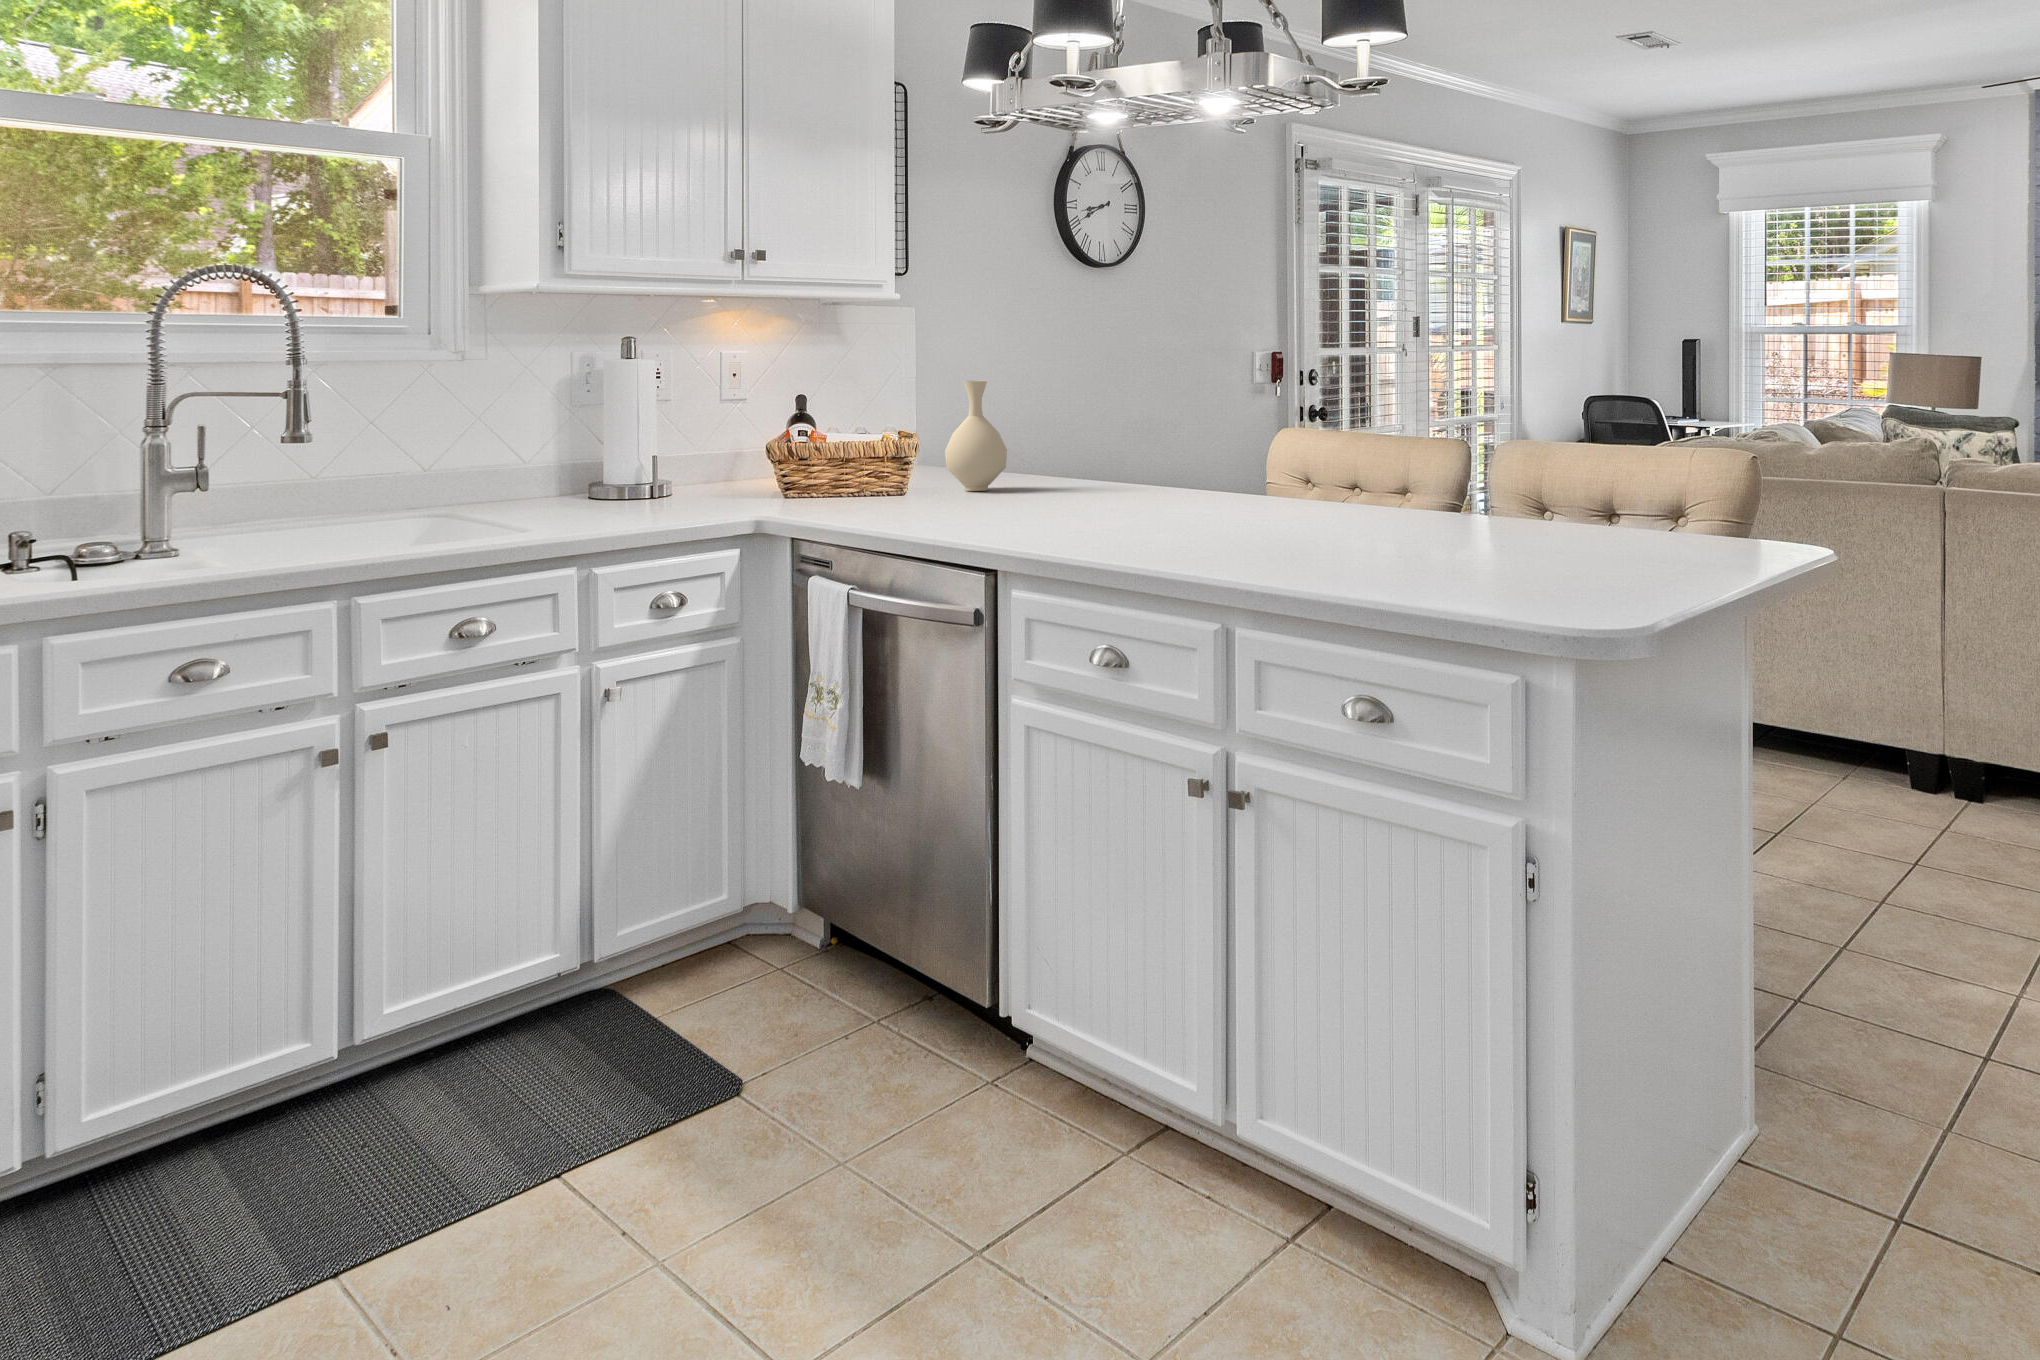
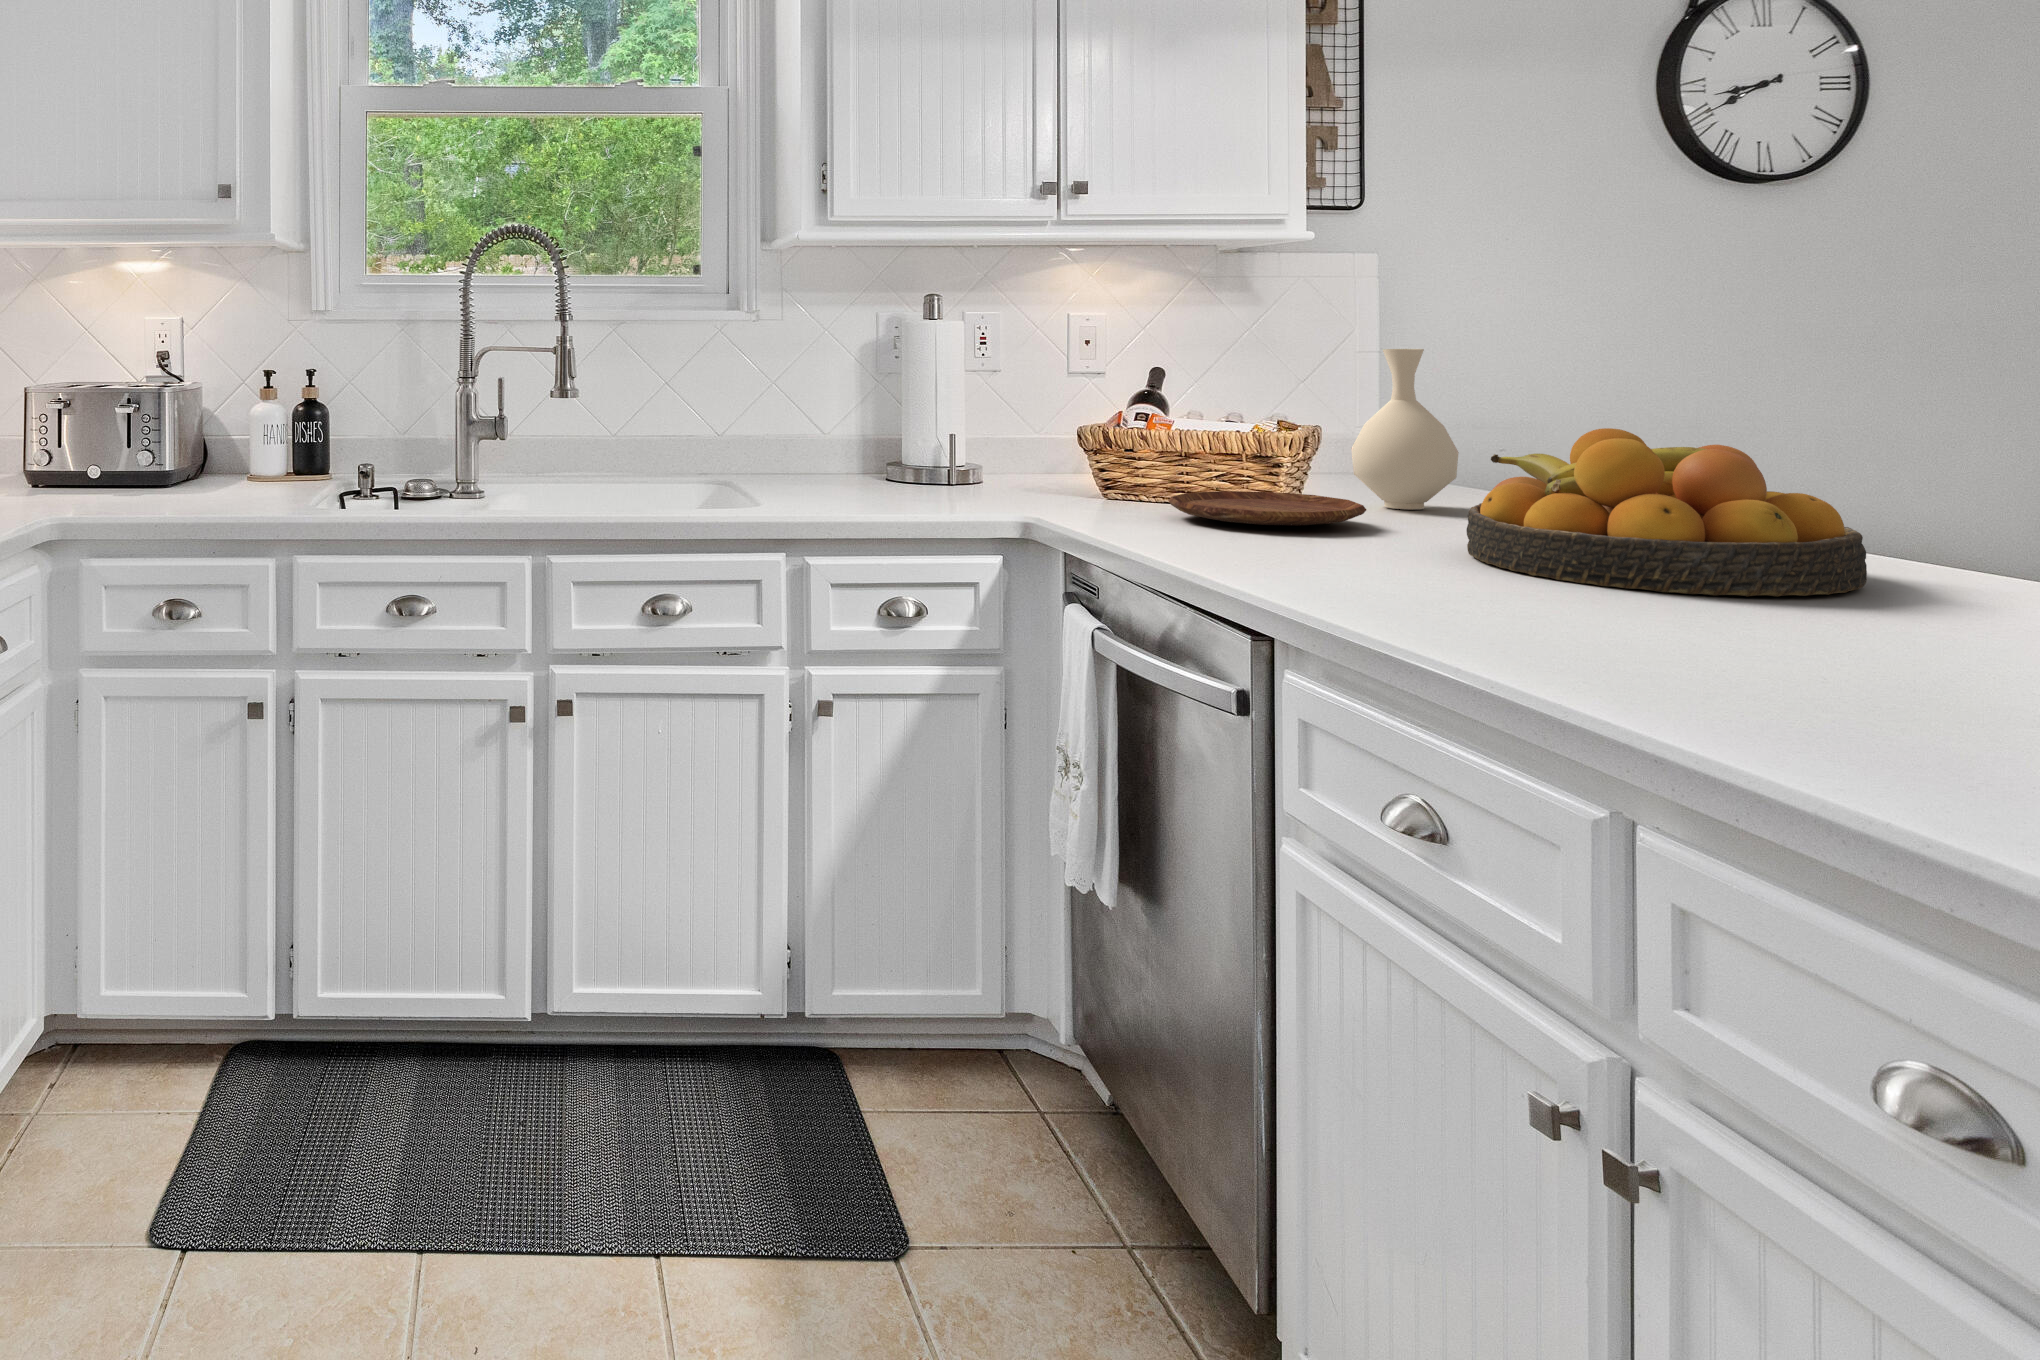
fruit bowl: none [1048,429,1222,519] -> present [1466,428,1867,596]
tray: none [856,485,978,507] -> present [1169,491,1366,526]

